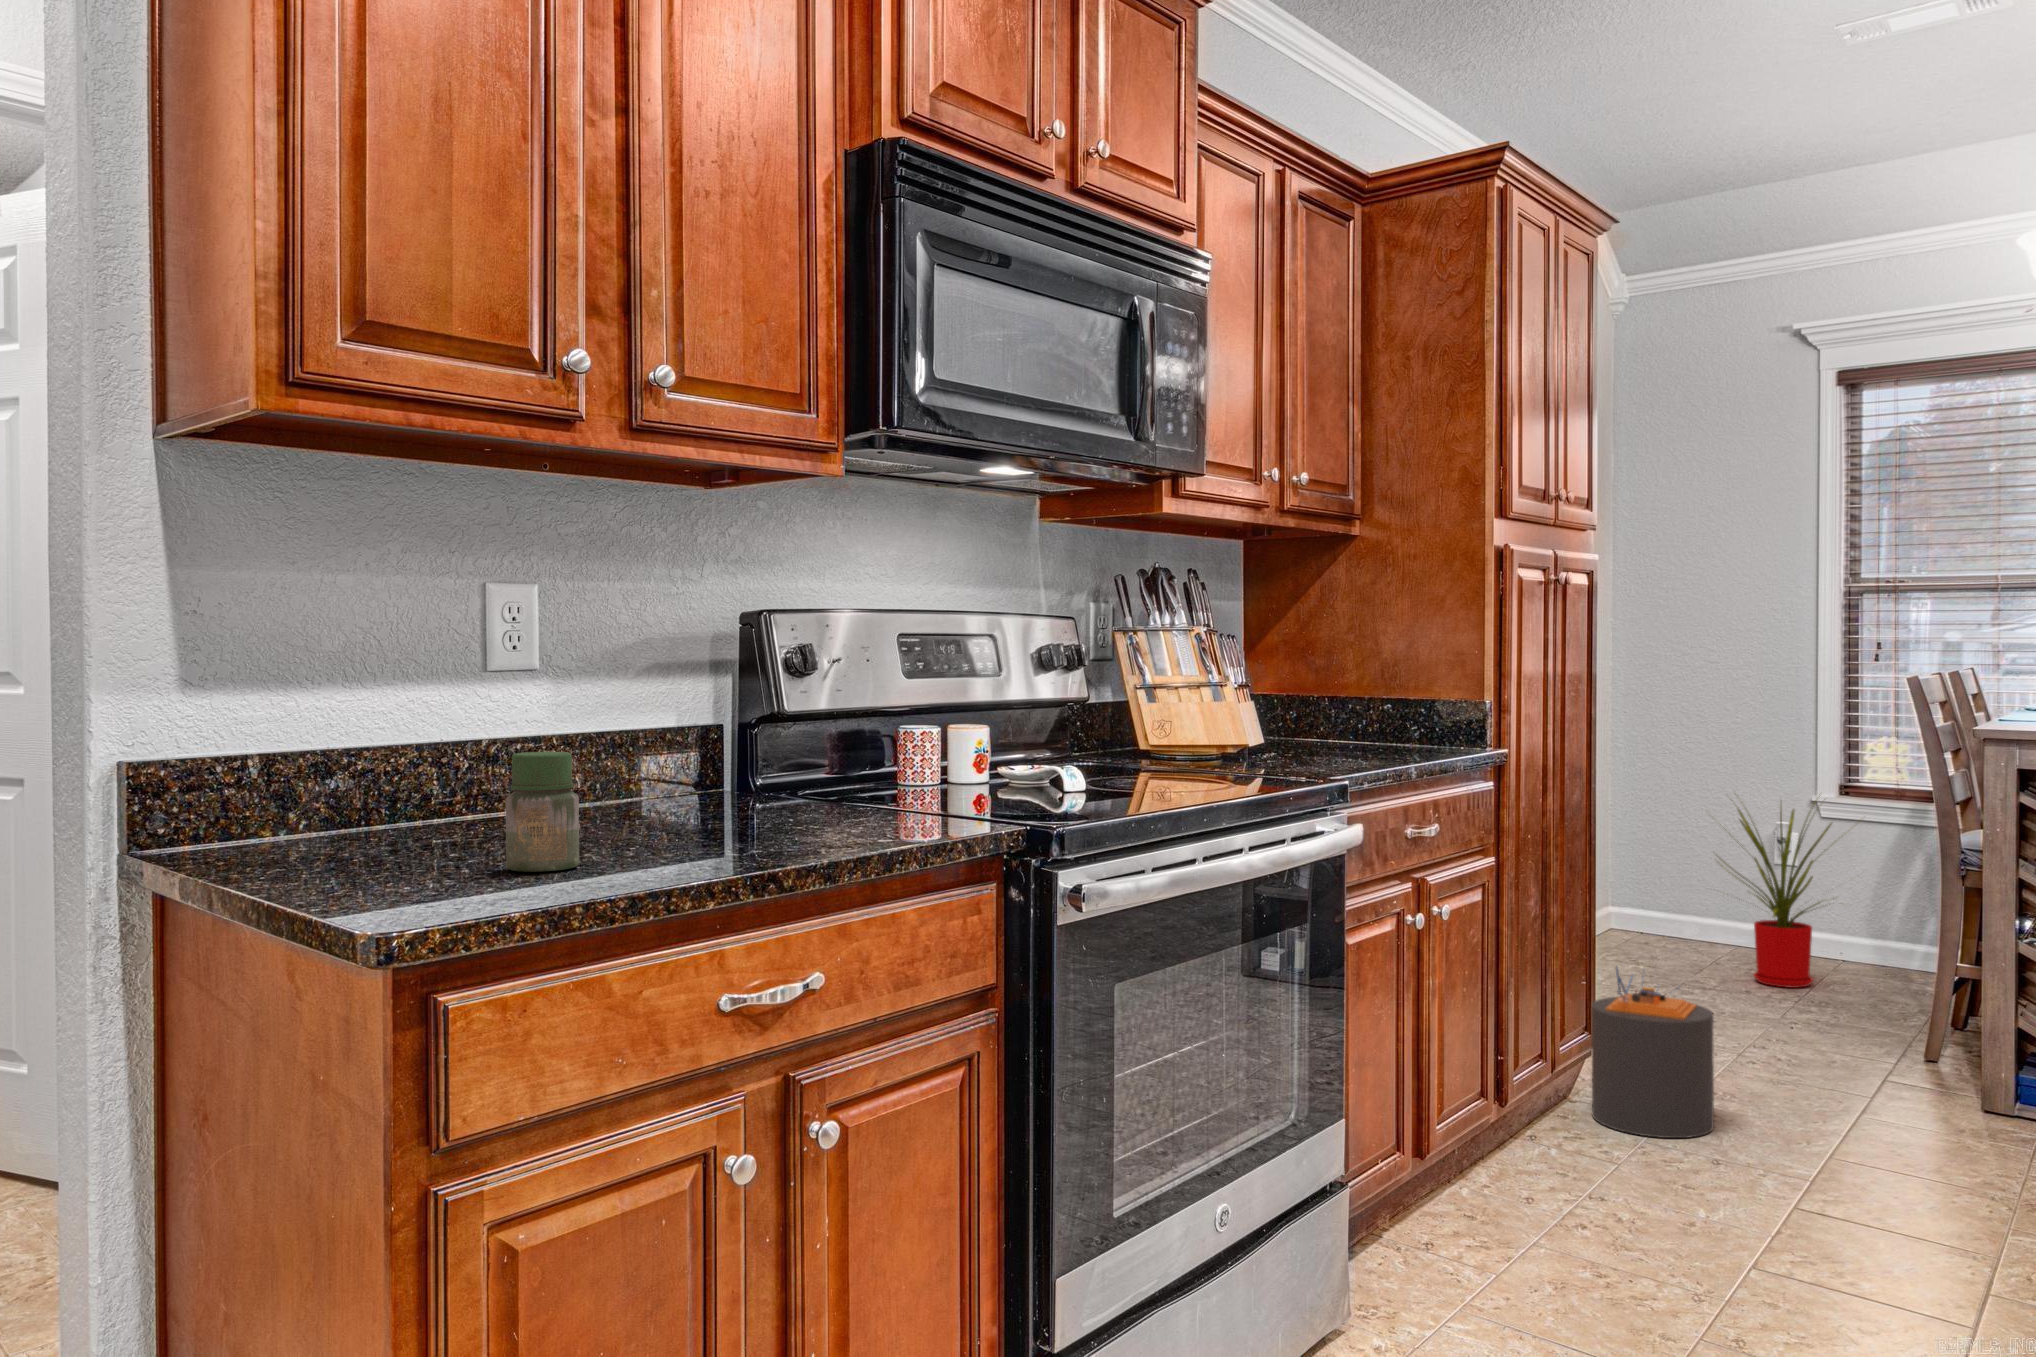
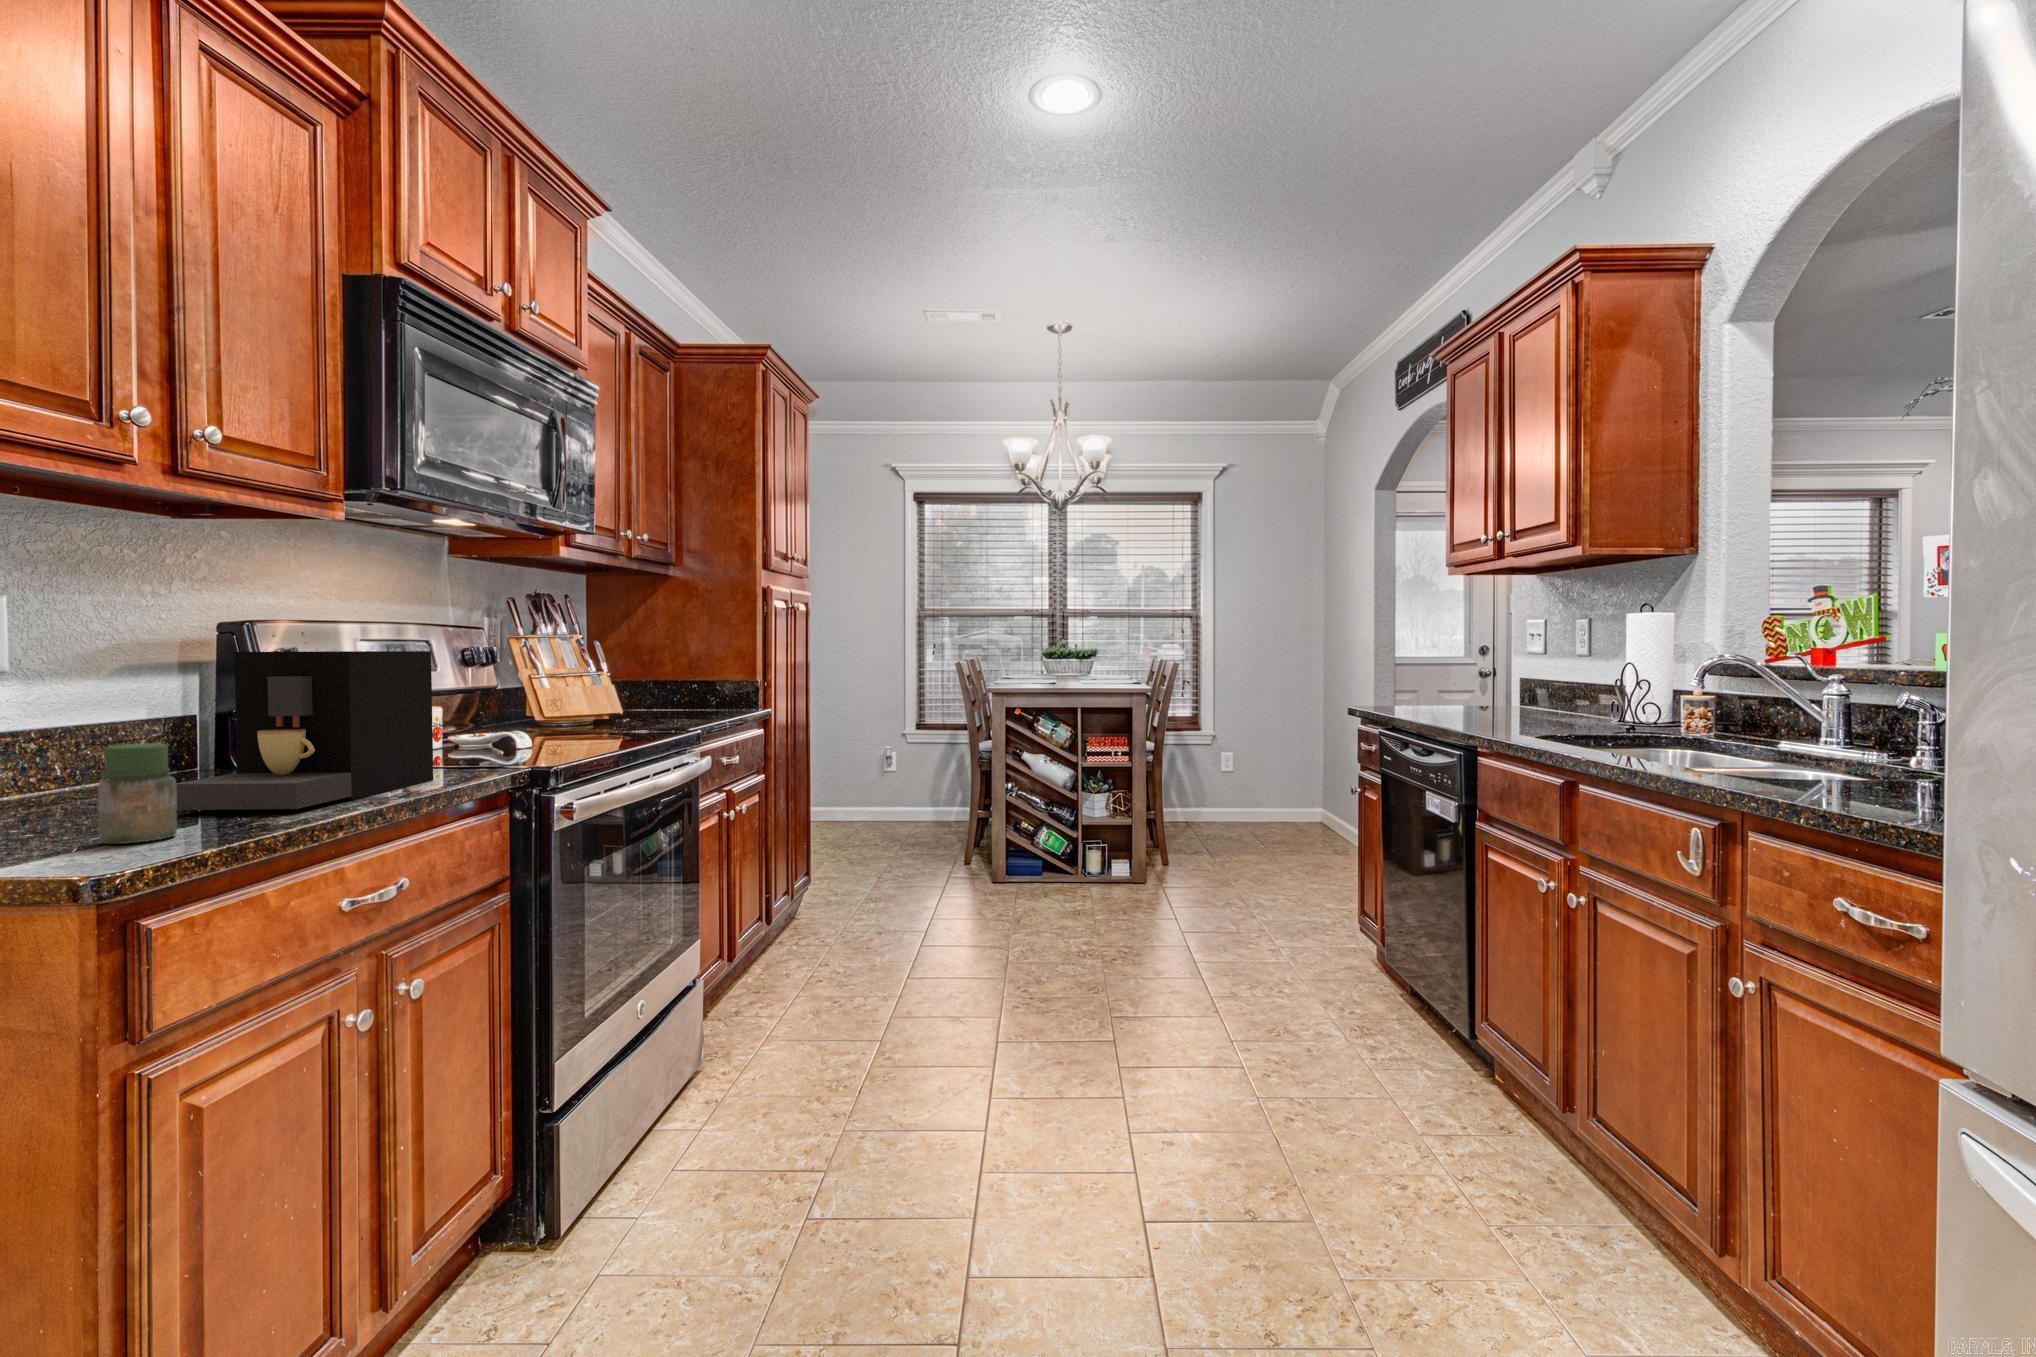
coffee maker: none [613,642,916,847] -> present [176,651,433,810]
house plant: present [1722,796,1850,988] -> none [851,727,931,836]
trash can: present [1592,966,1714,1138] -> none [810,830,876,927]

